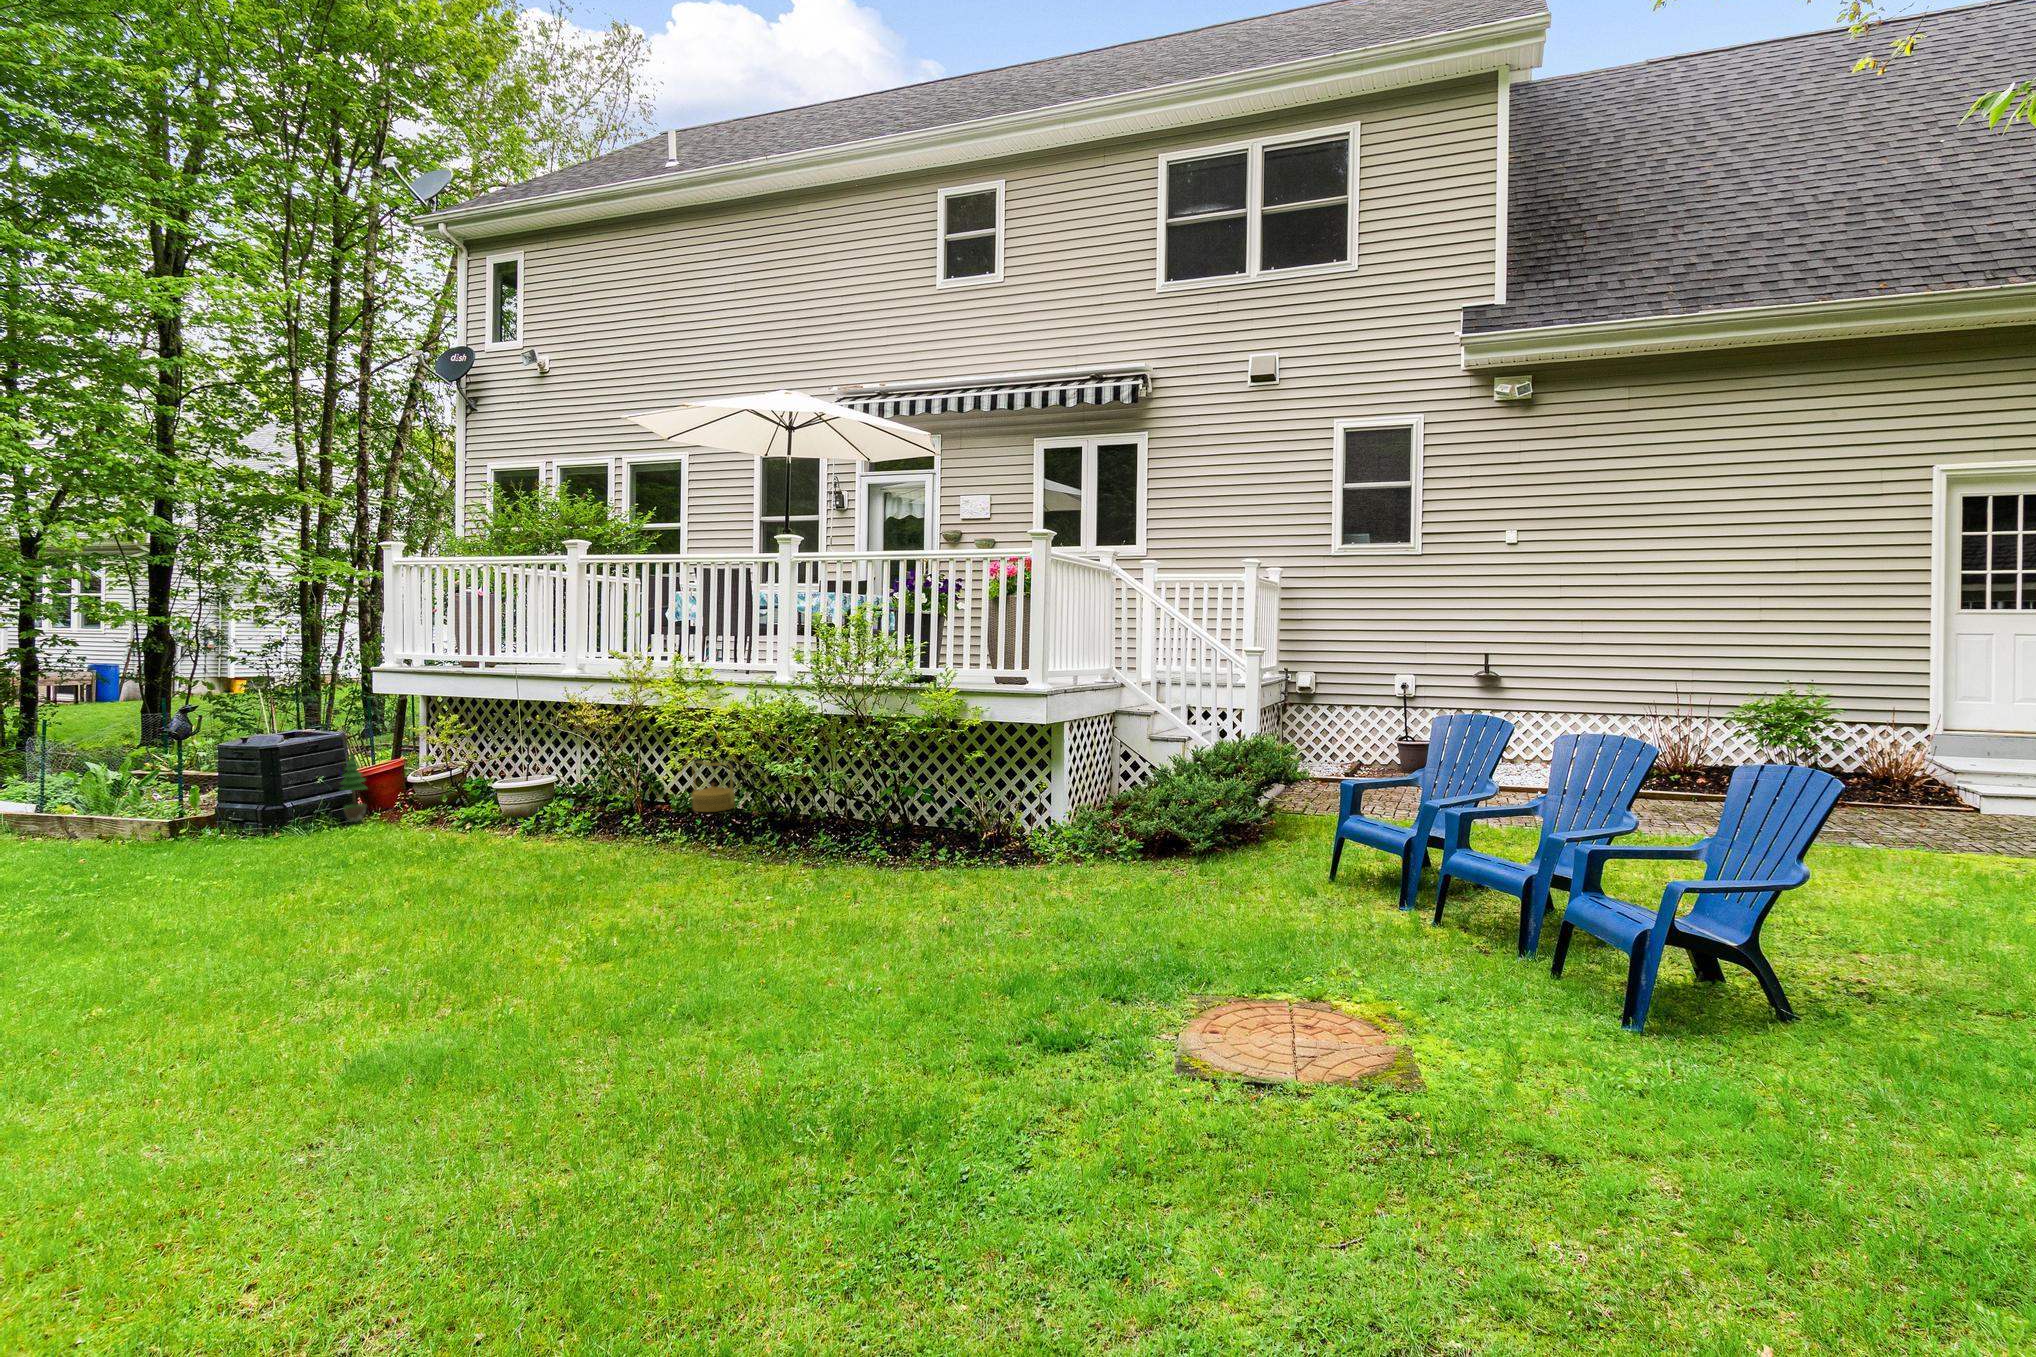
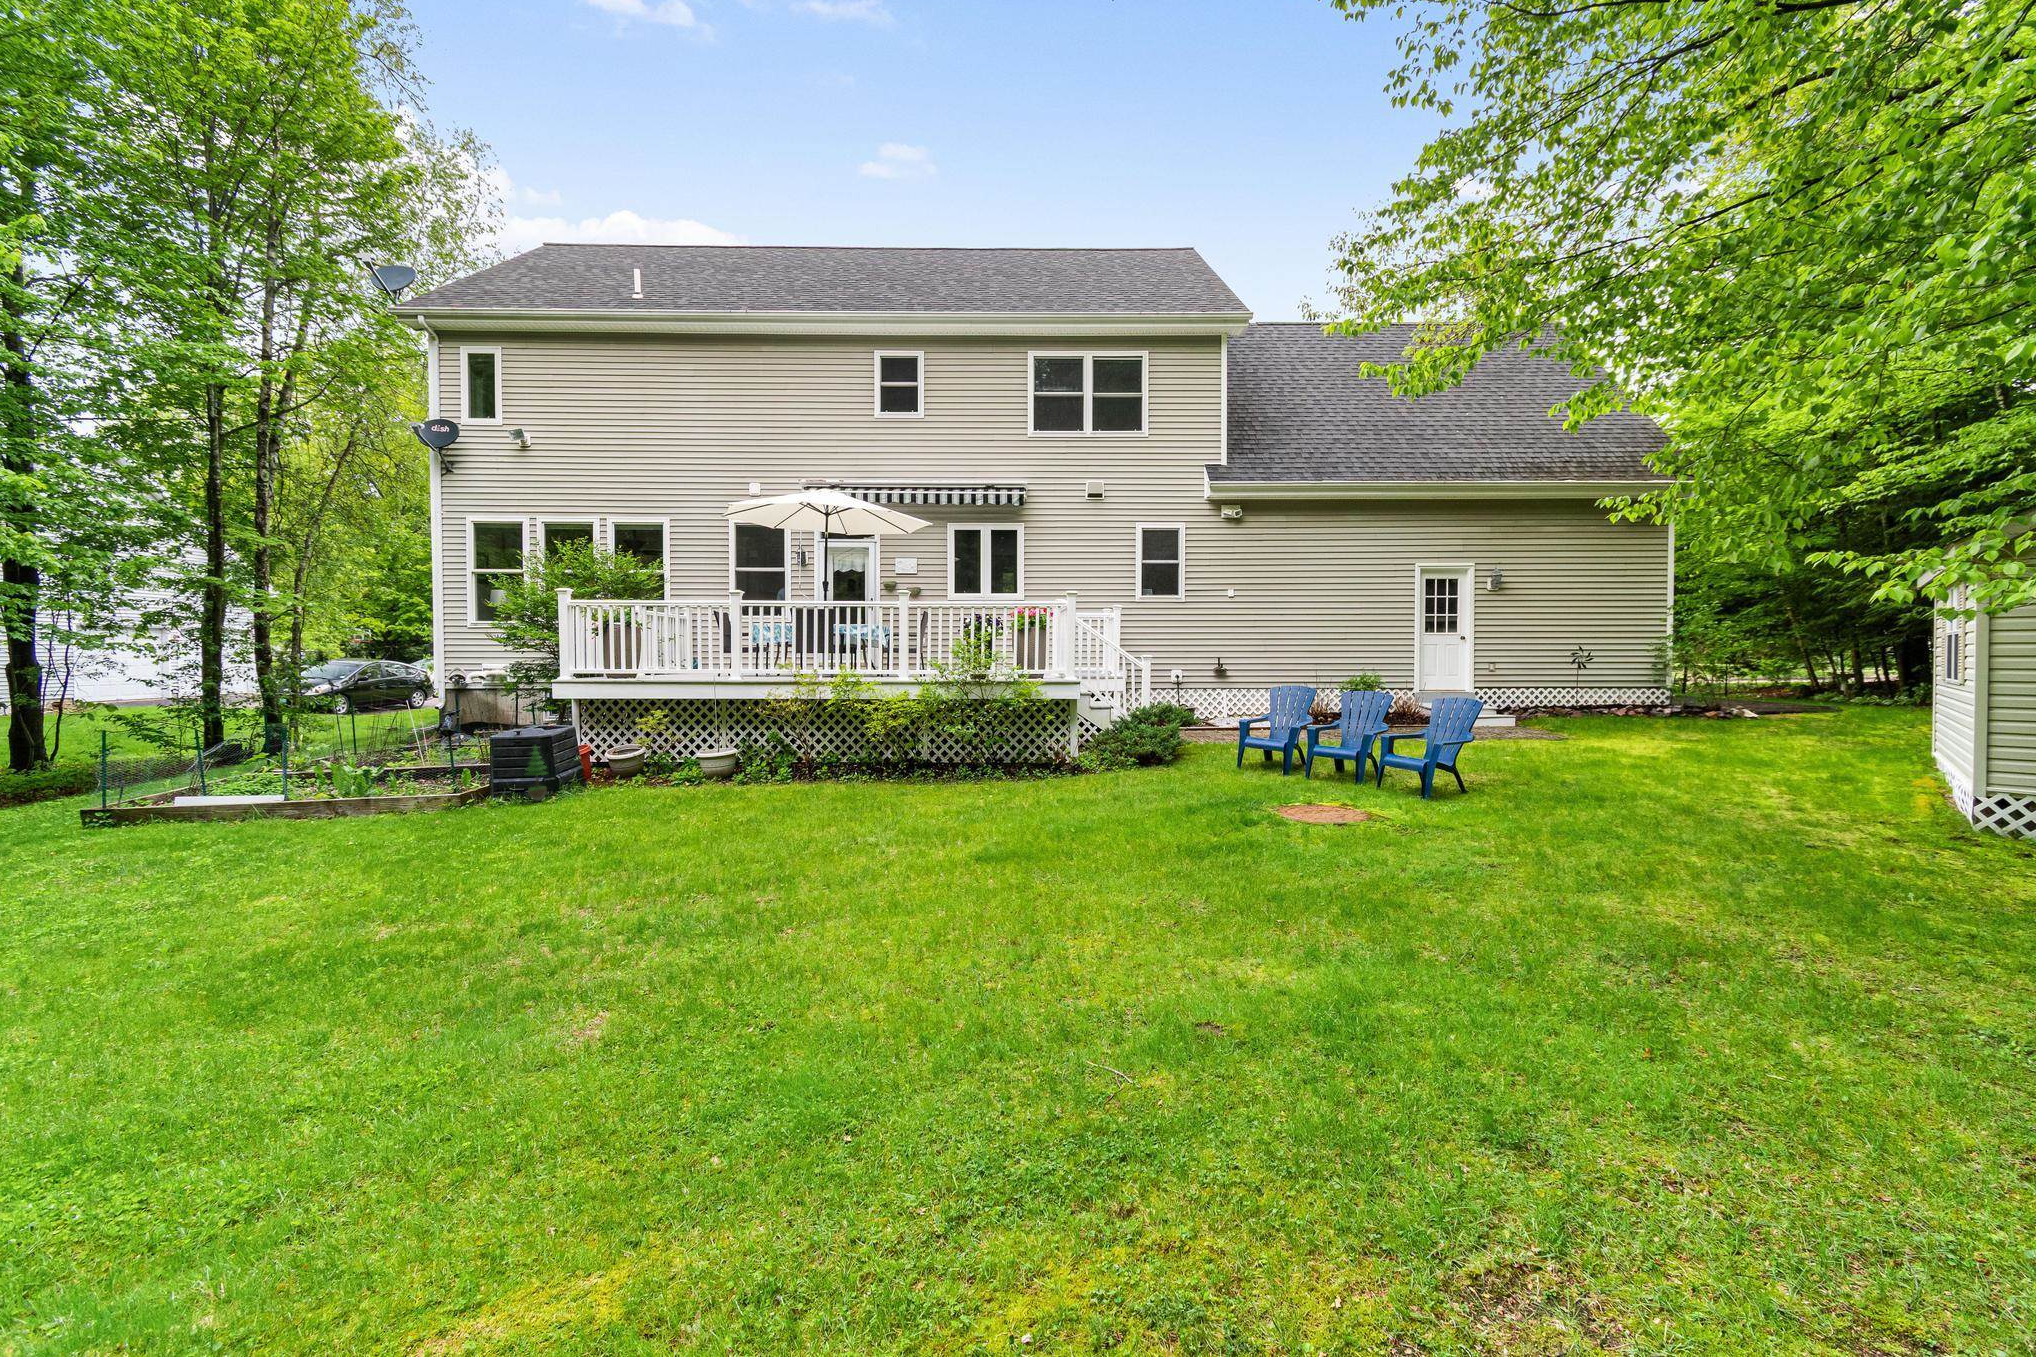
woven basket: present [692,762,735,812] -> none [800,738,834,773]

